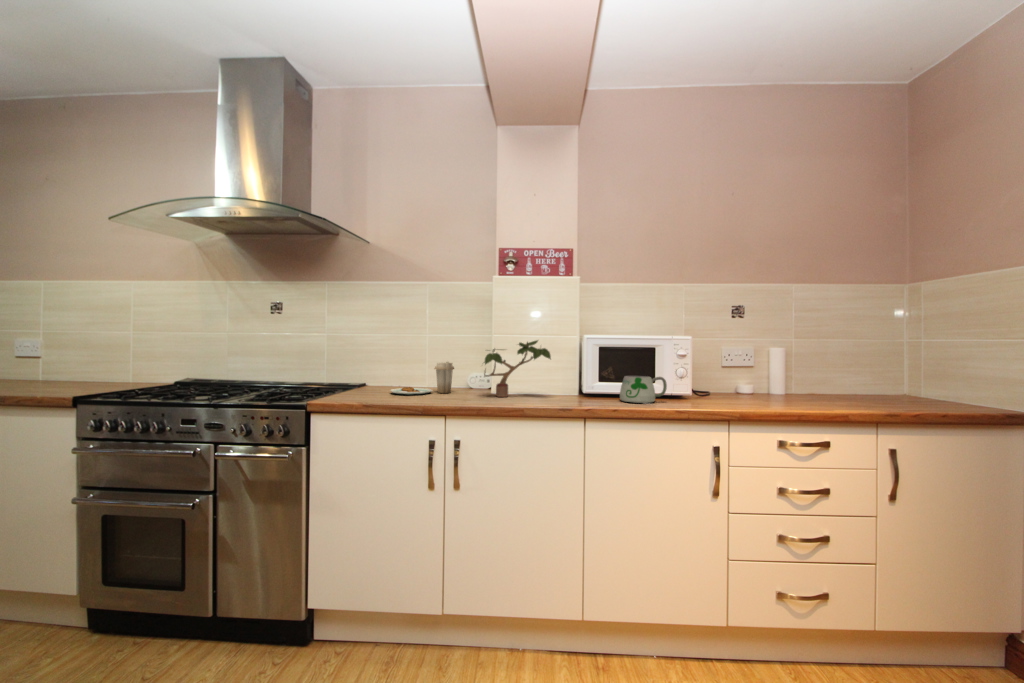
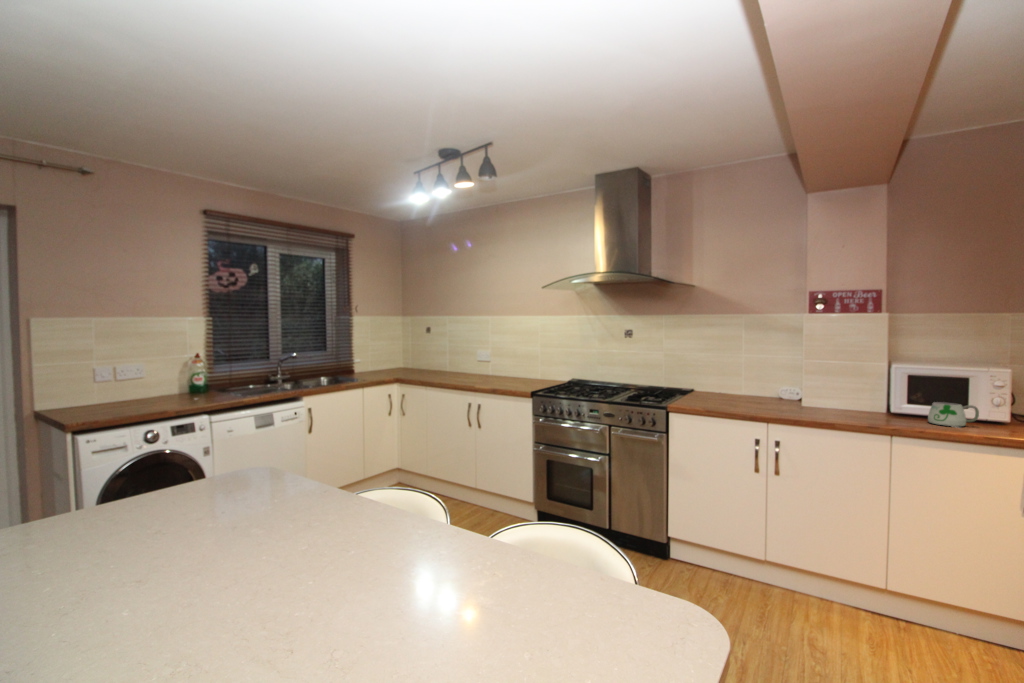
potted plant: present [484,340,551,397] -> none [789,366,869,411]
plate: present [390,362,454,395] -> none [717,381,769,404]

